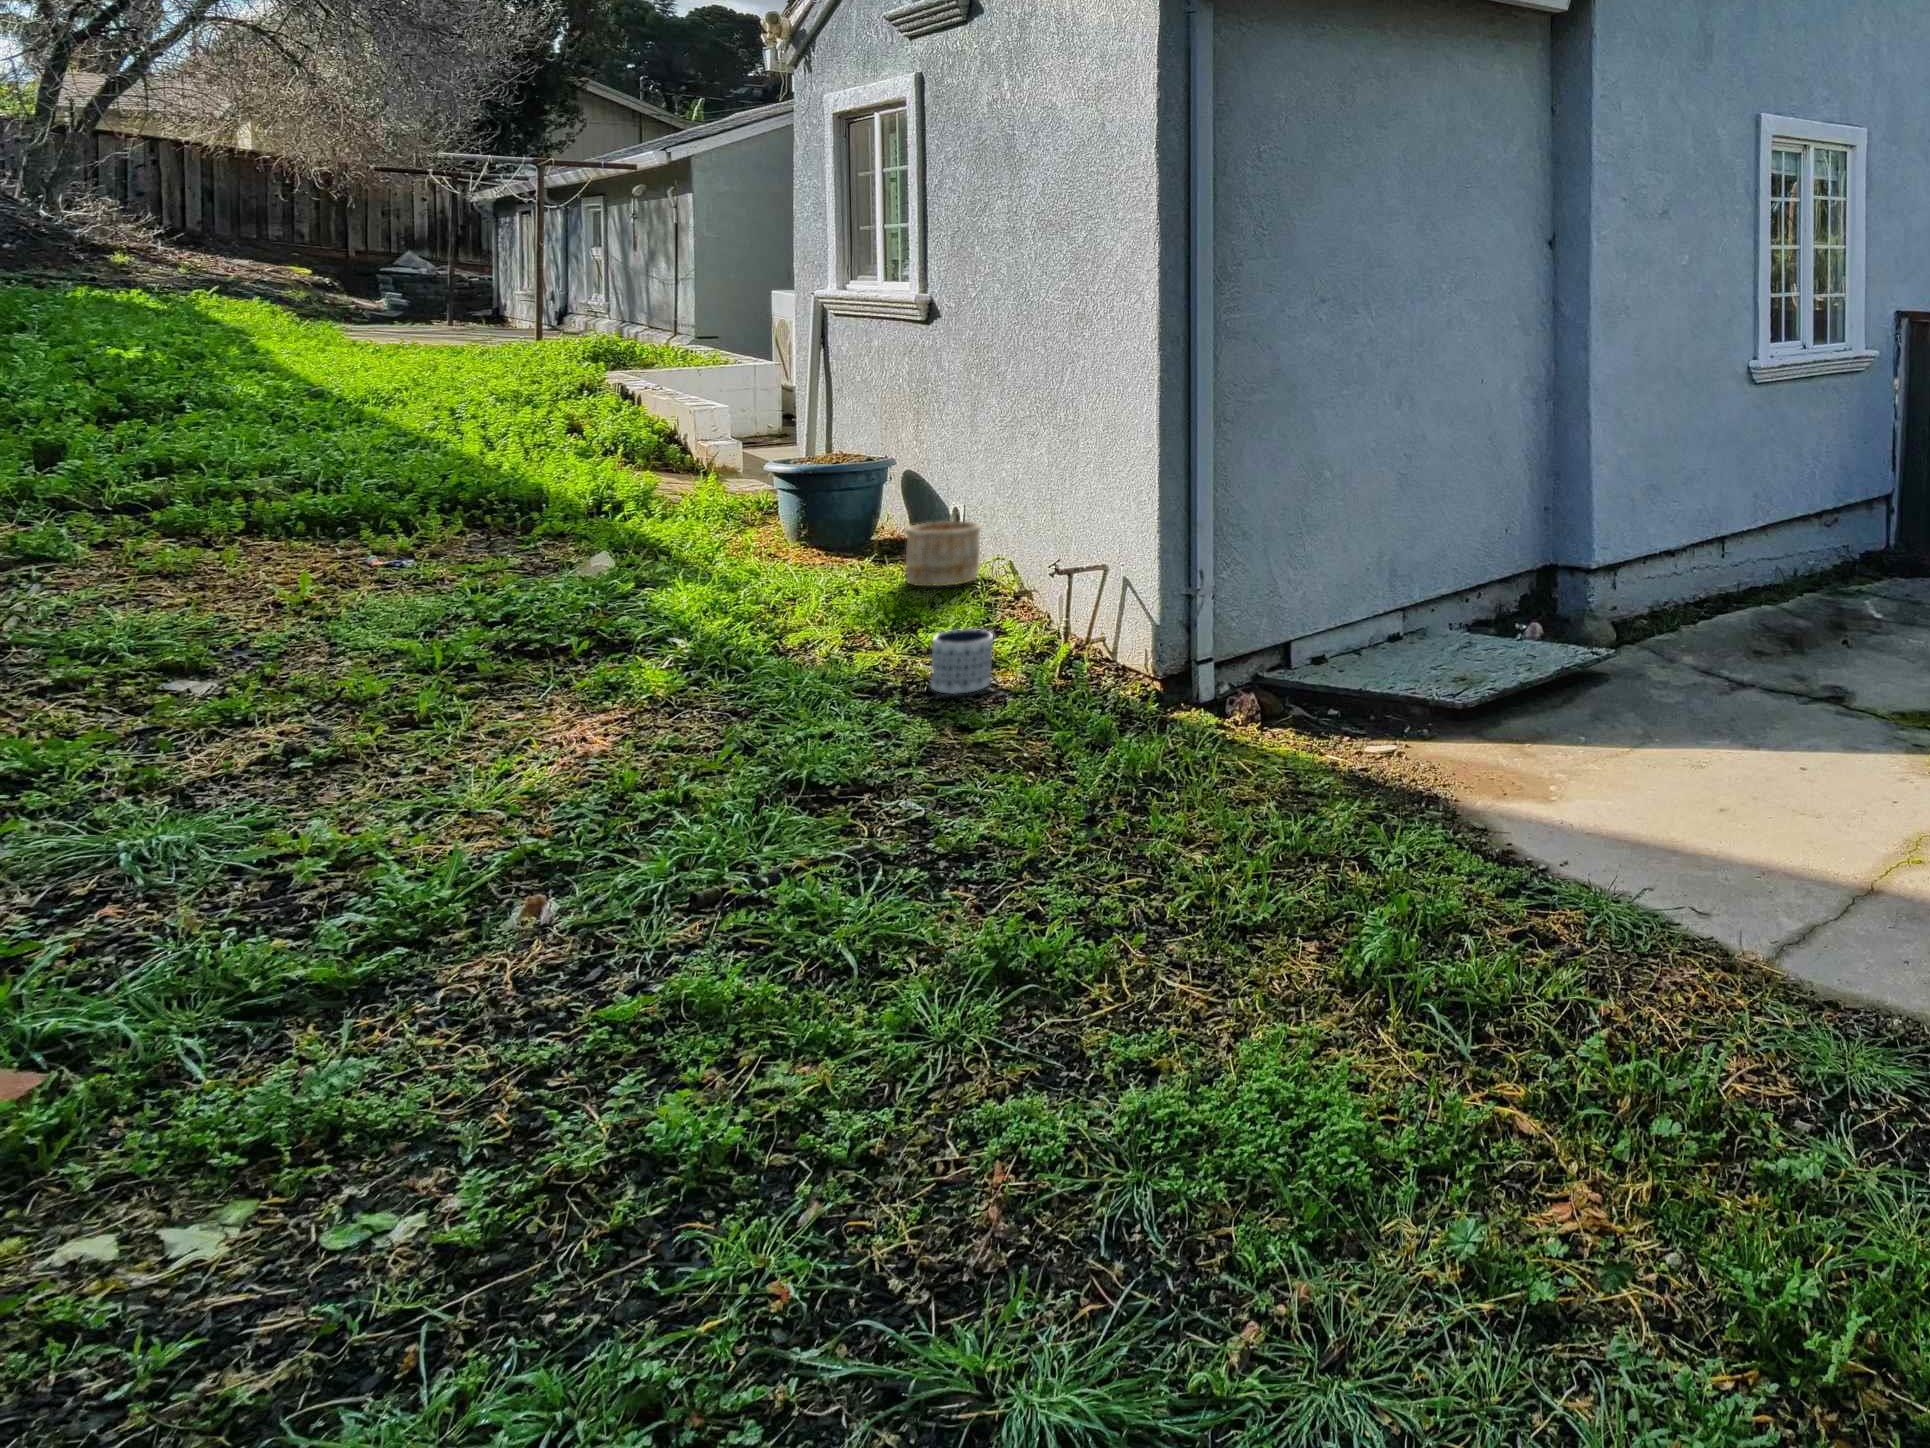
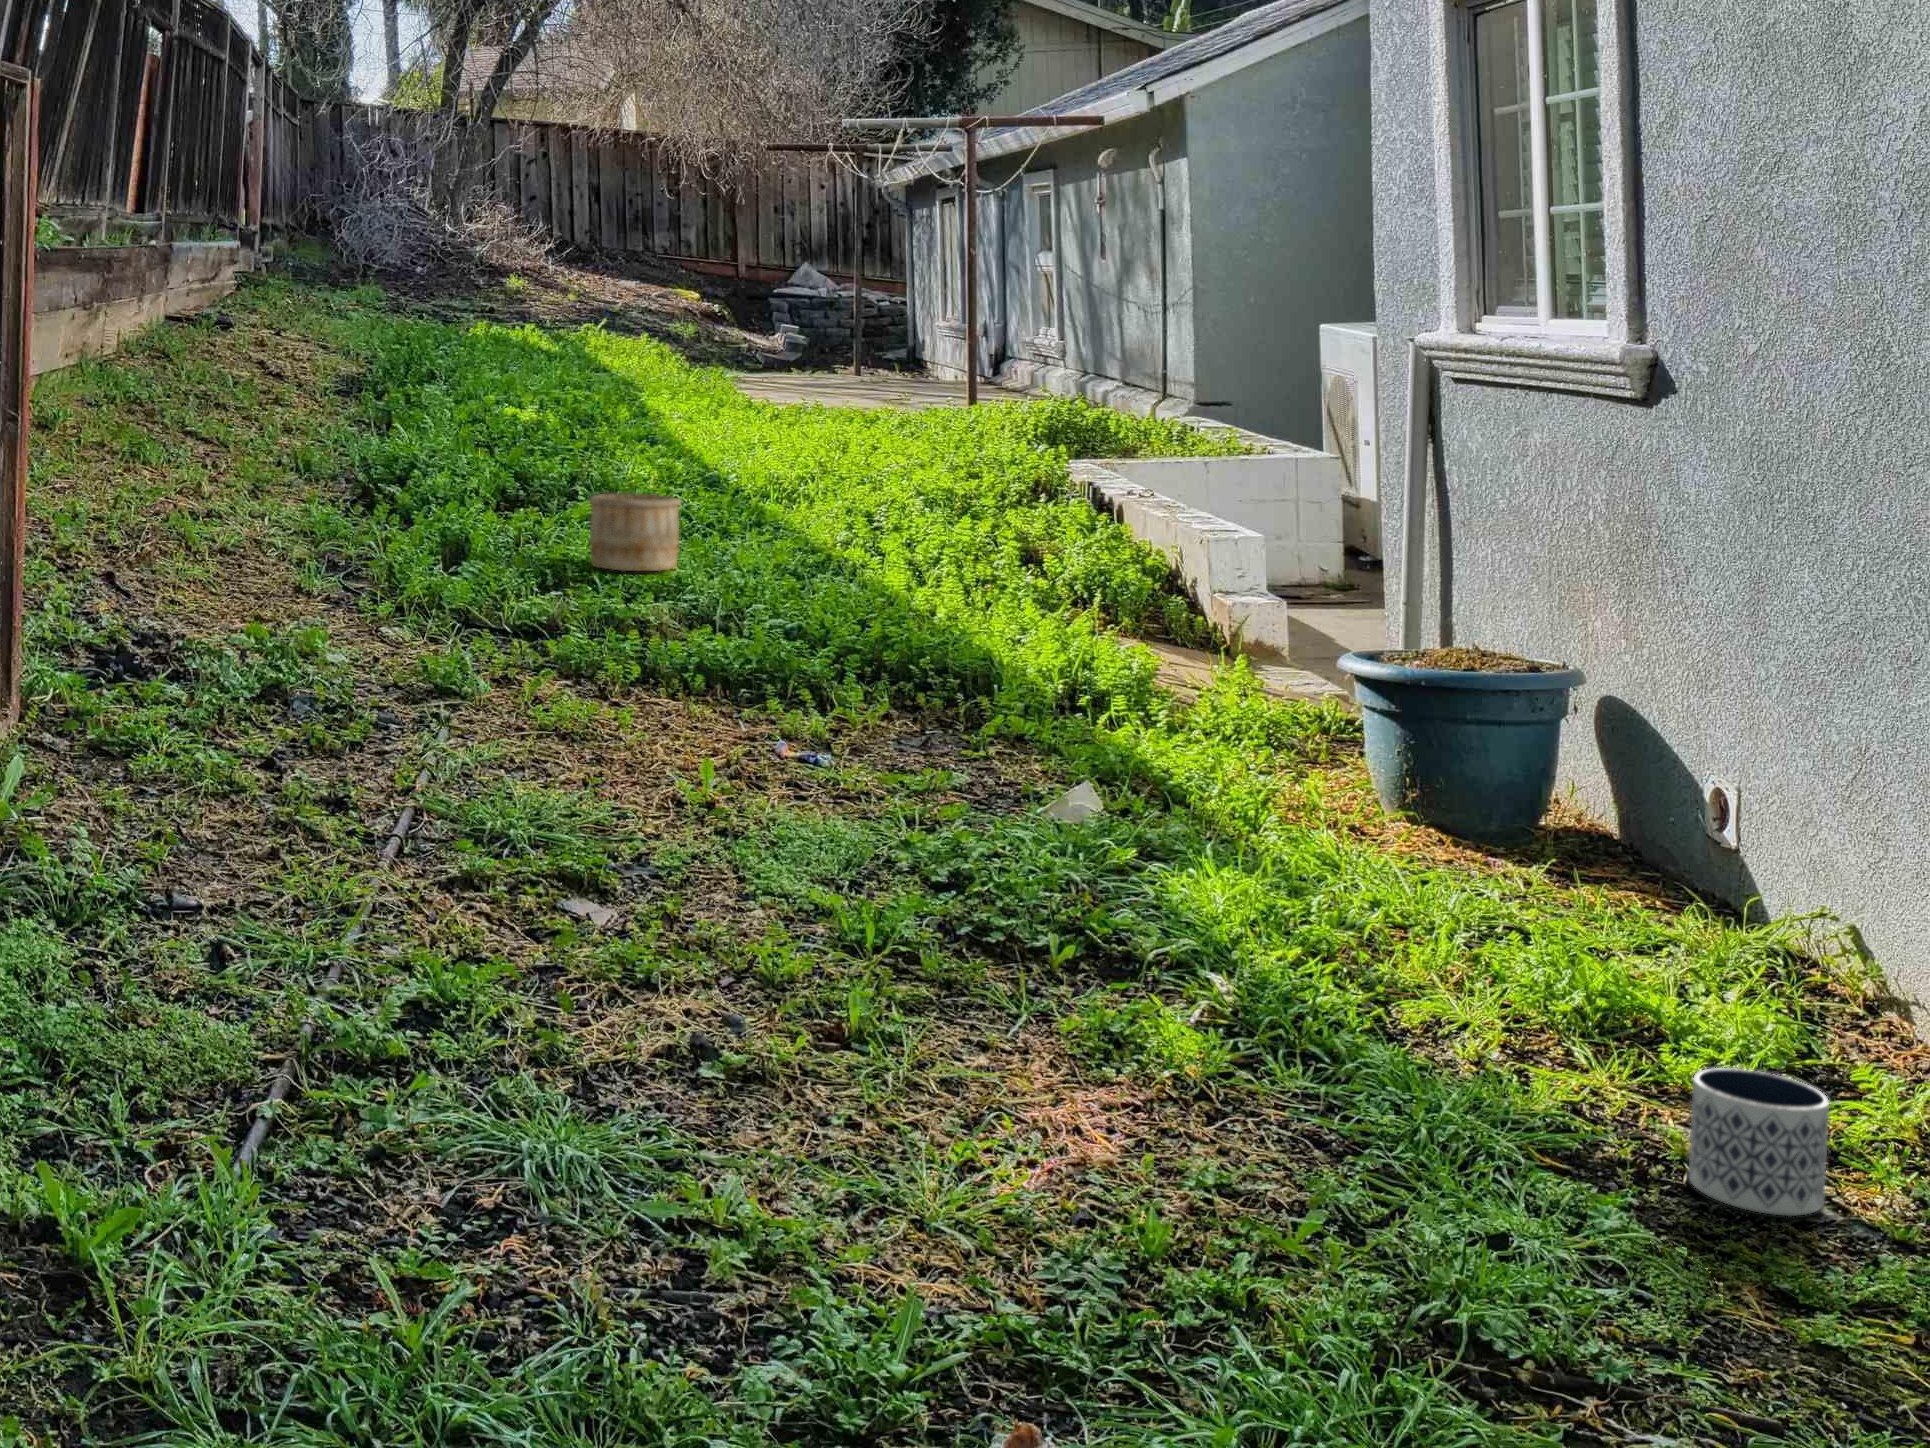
wooden bucket: present [905,521,982,586] -> present [589,493,681,571]

